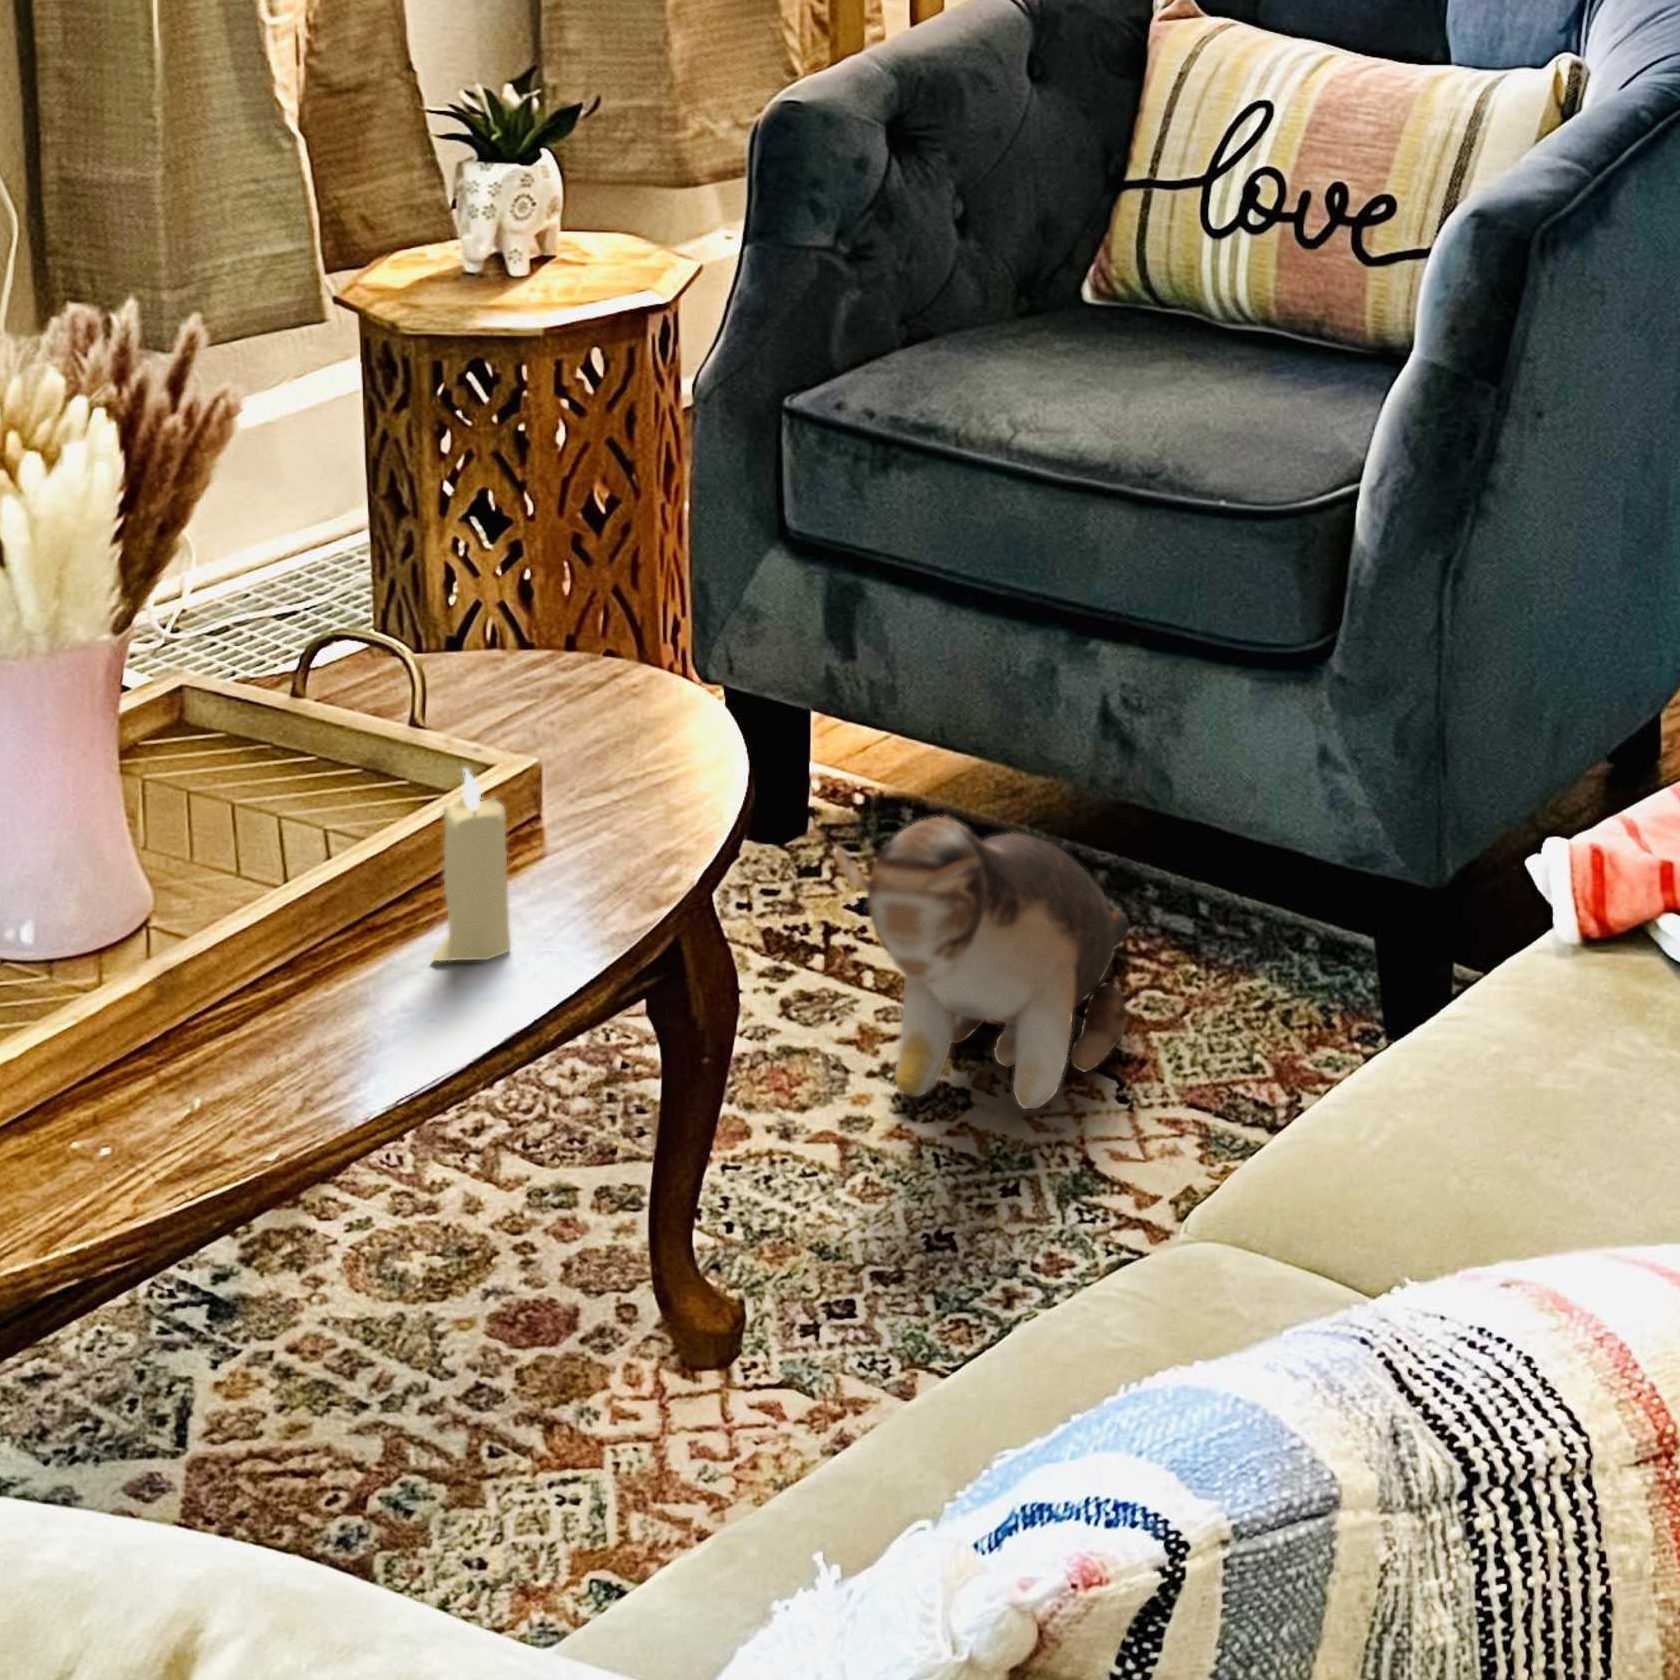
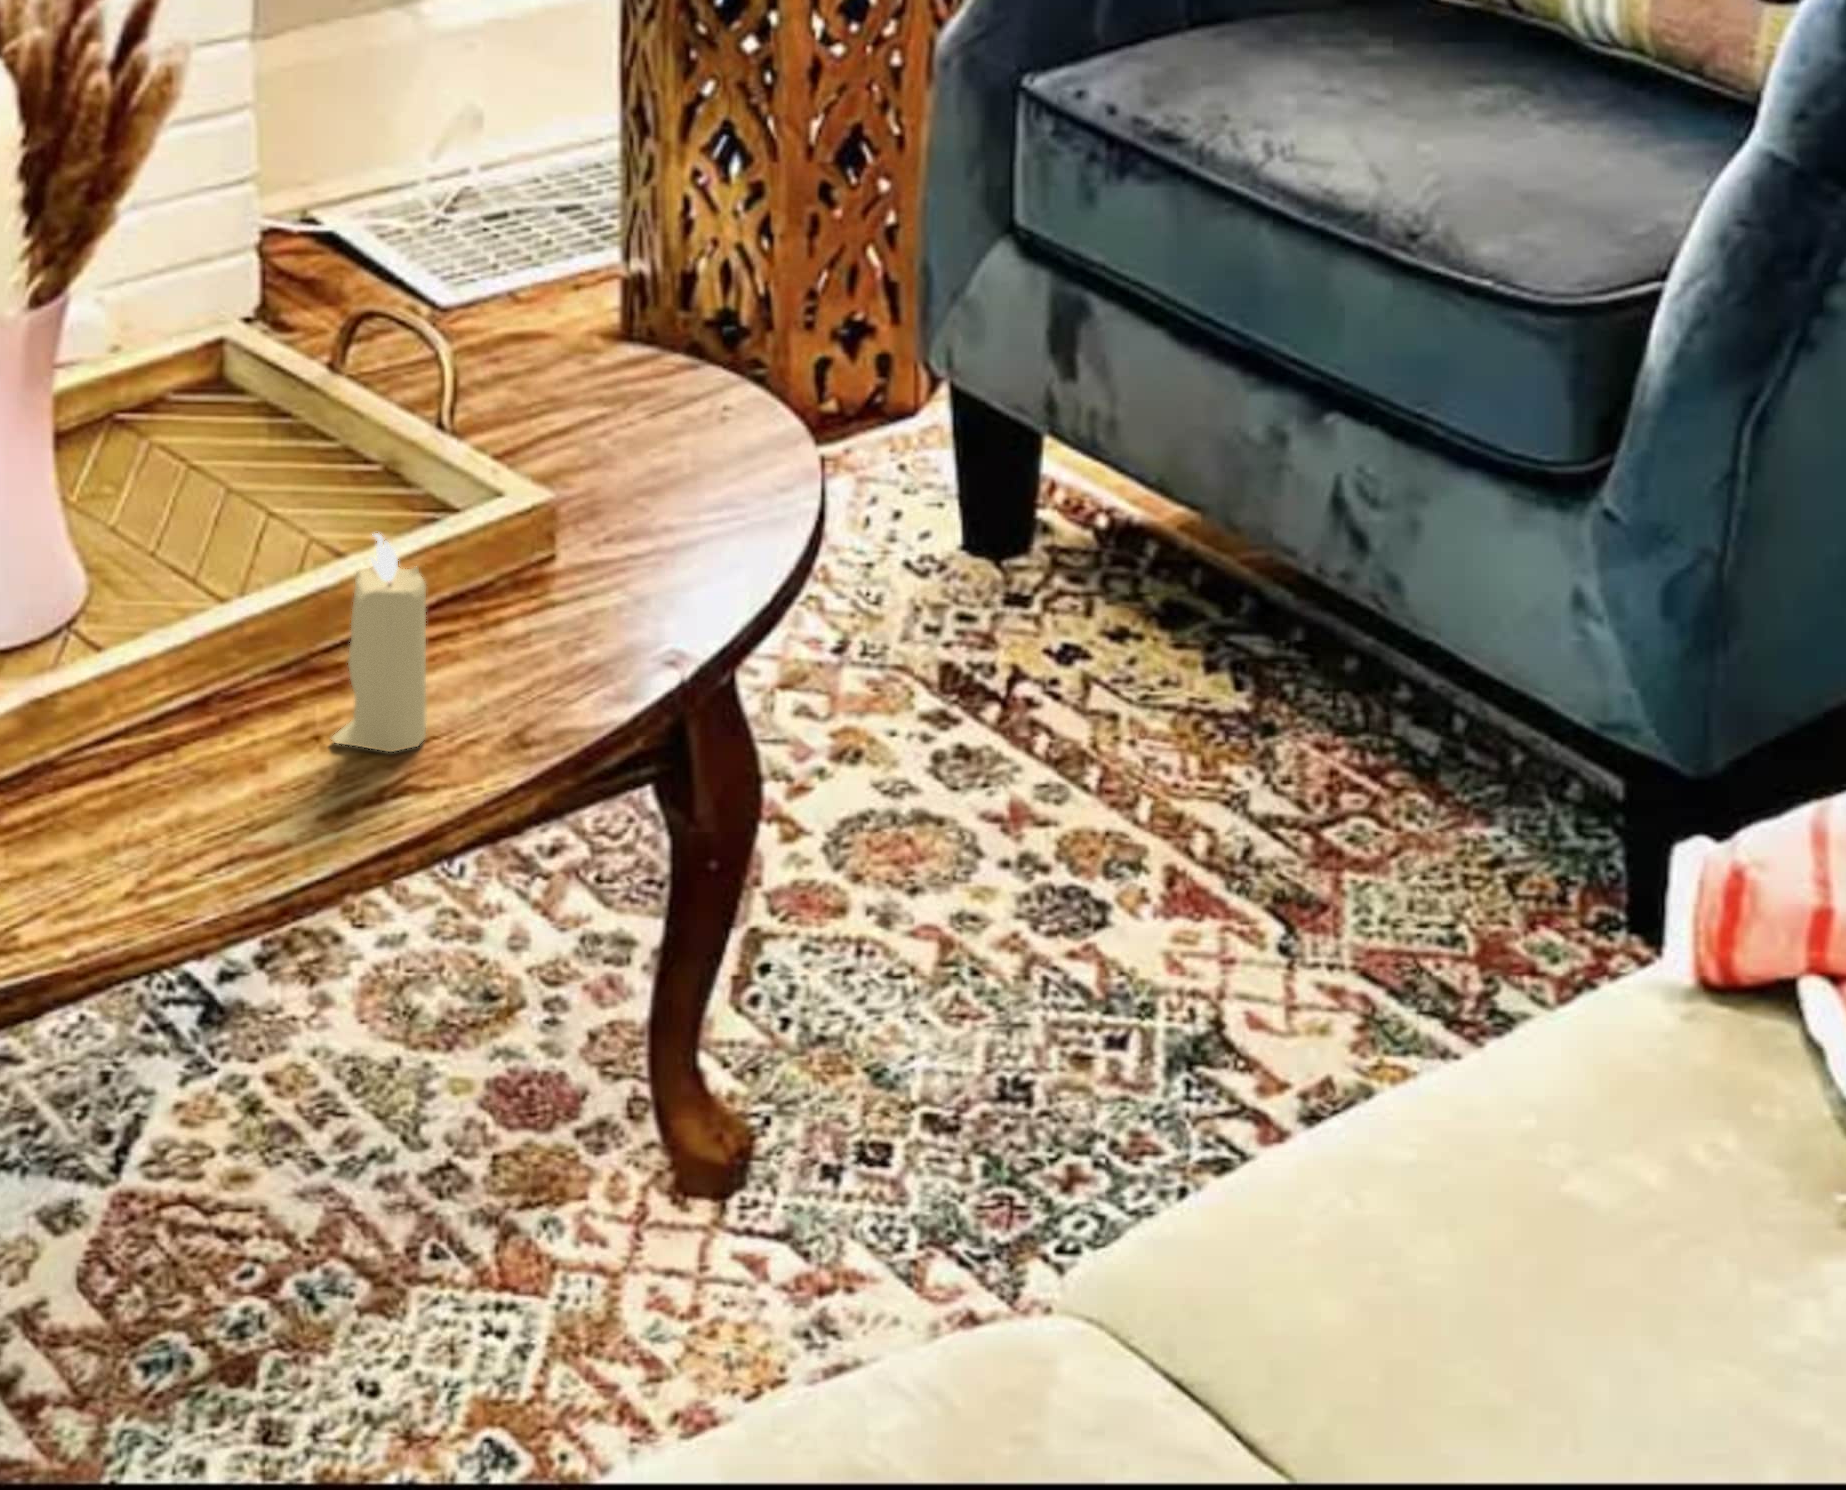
plush toy: present [836,815,1130,1109] -> none [953,601,1359,946]

